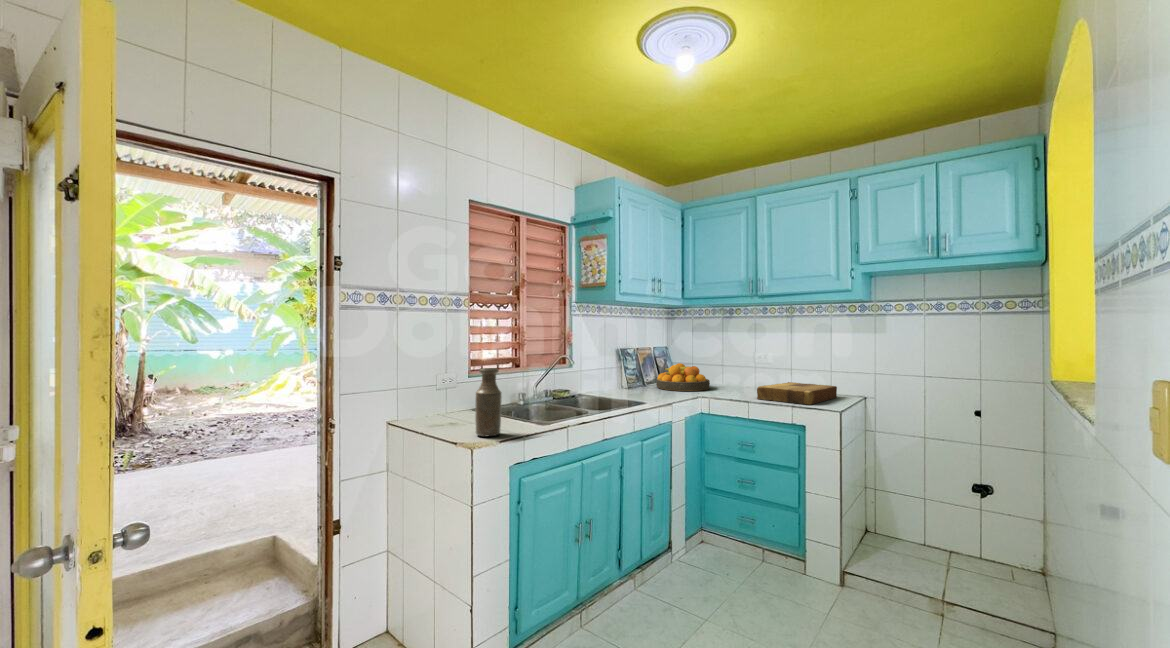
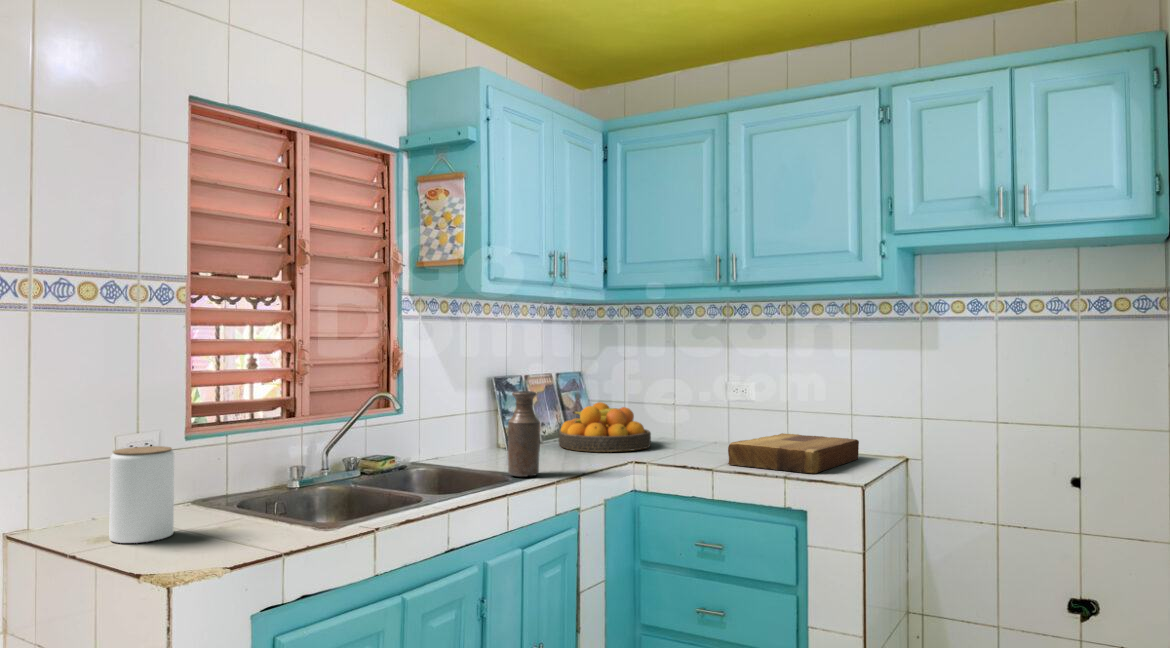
bottle: present [475,368,502,436] -> present [508,391,540,477]
jar: none [438,380,468,428] -> present [109,446,174,543]

